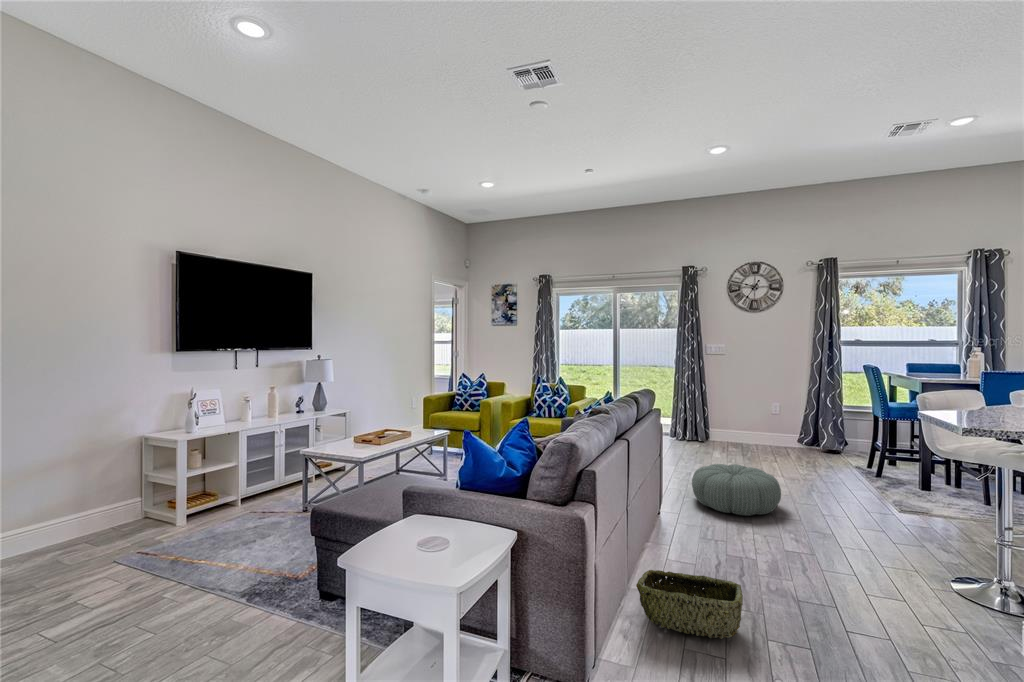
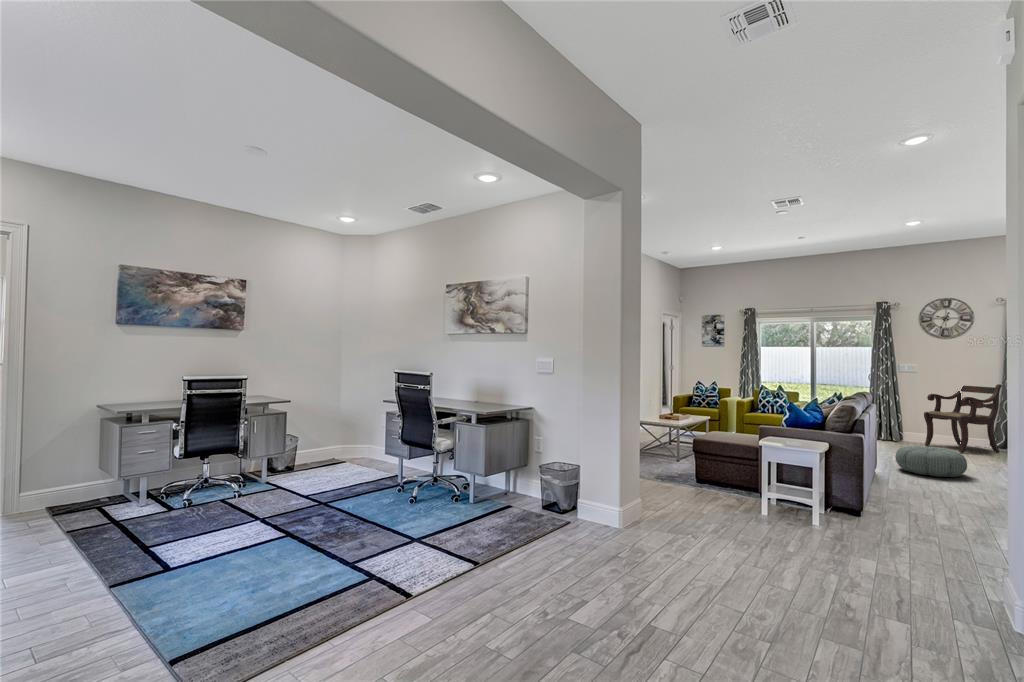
armchair: none [731,365,813,457] -> present [924,384,1002,453]
woven basket: present [636,570,743,639] -> none [874,481,938,509]

